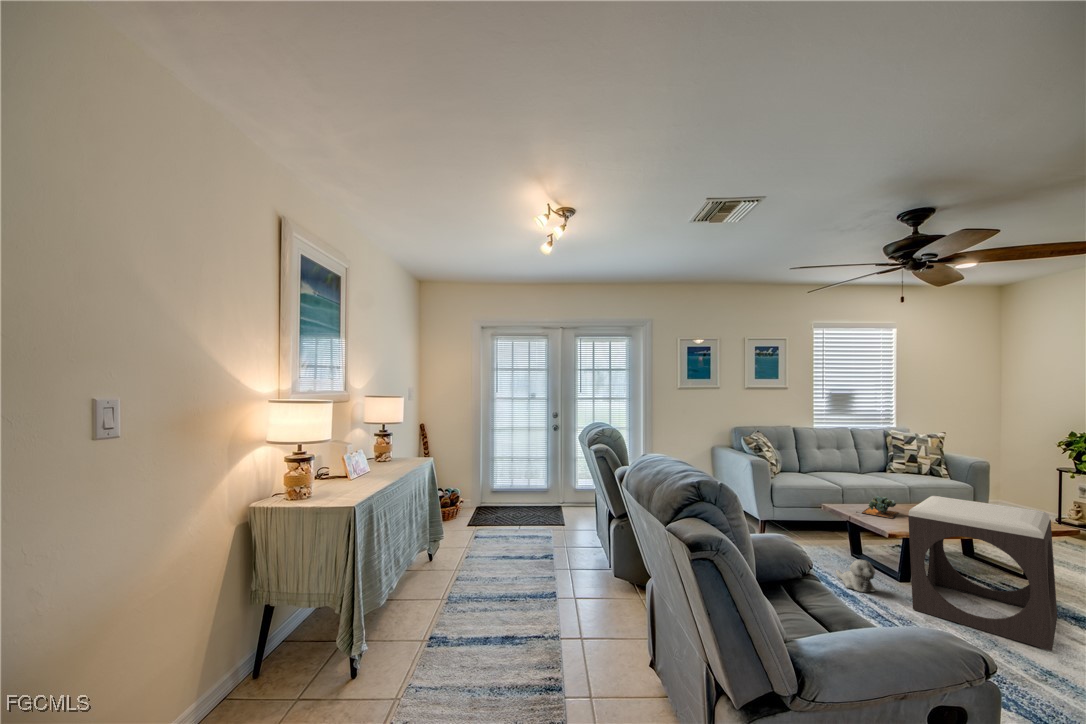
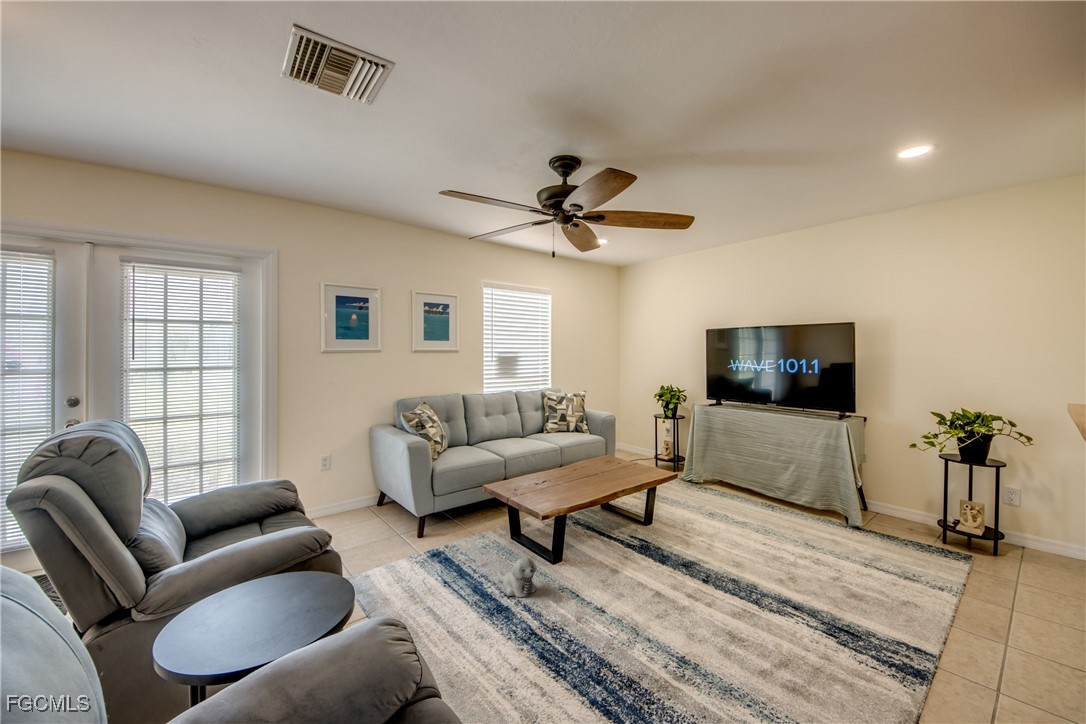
succulent plant: present [862,496,899,518] -> none [524,472,557,498]
footstool: present [908,496,1057,651] -> none [570,467,681,620]

